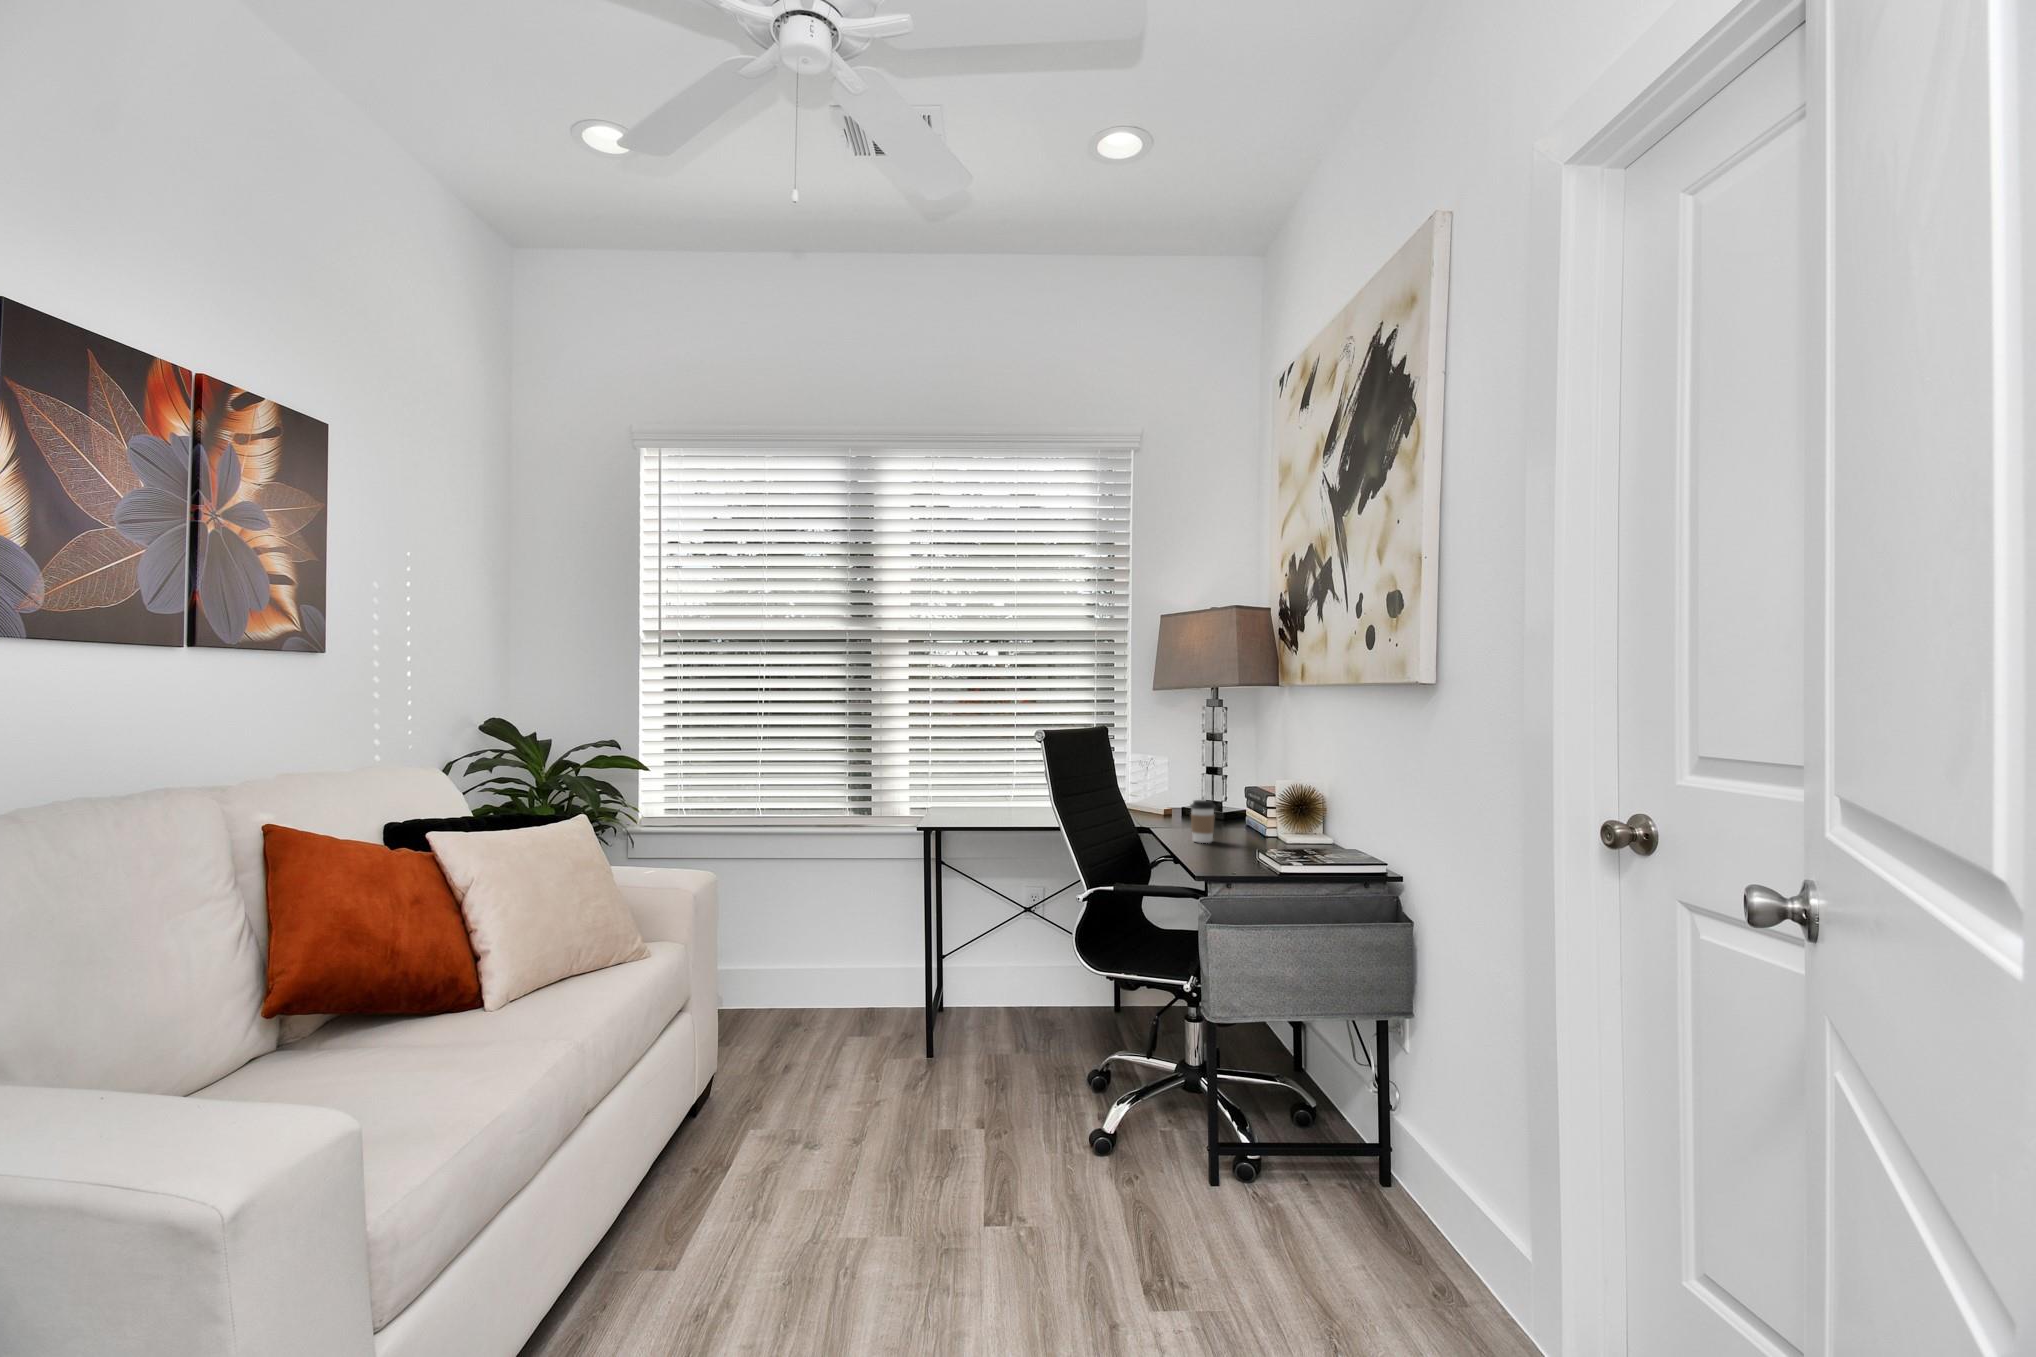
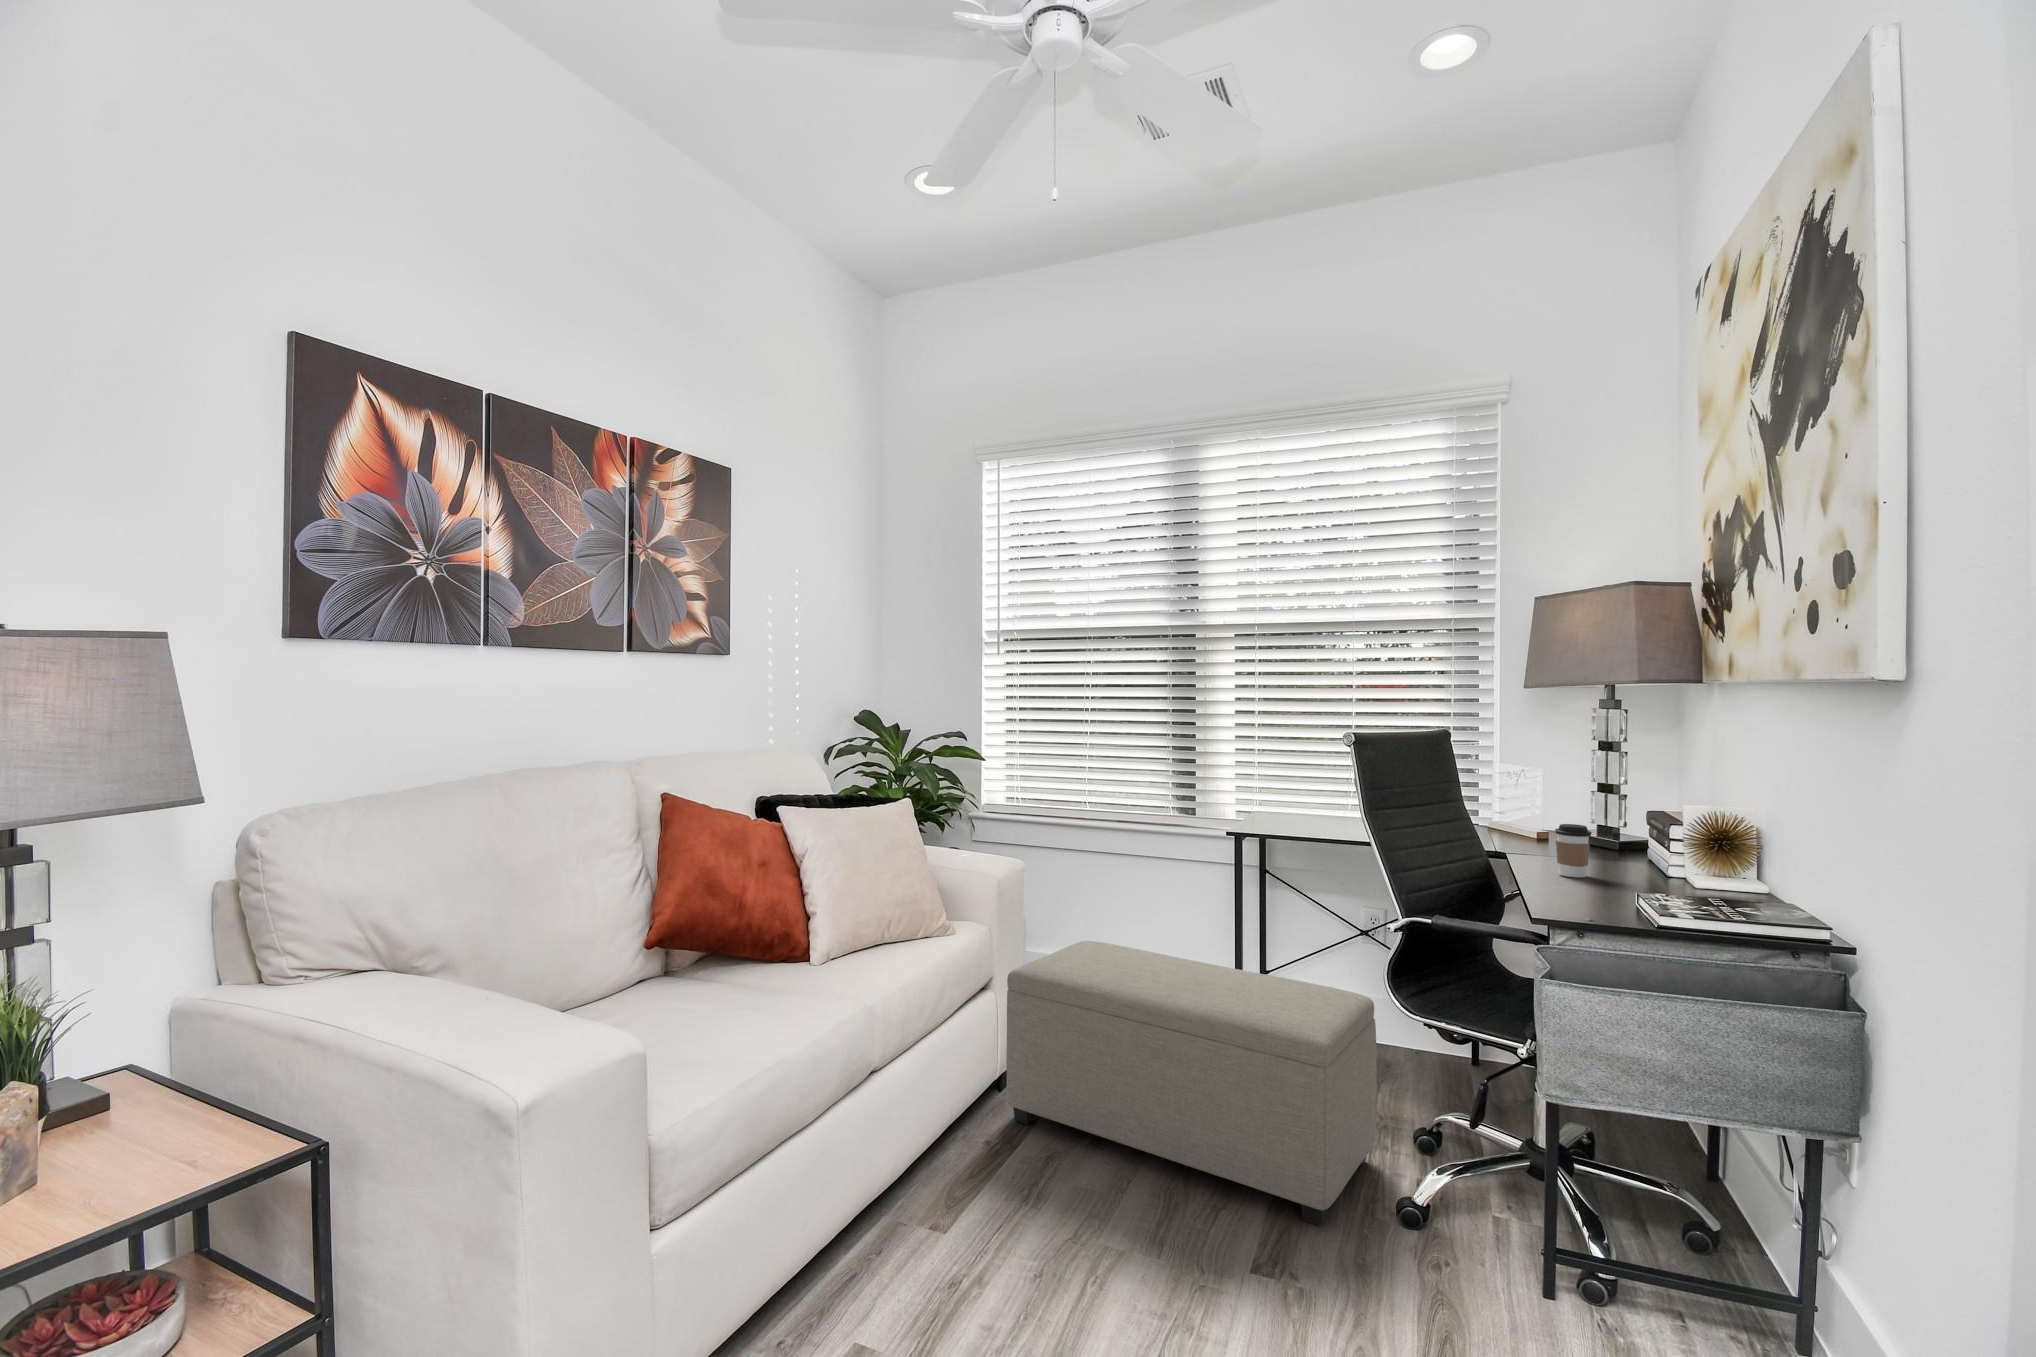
ottoman: none [706,946,1057,1175] -> present [1006,941,1376,1226]

